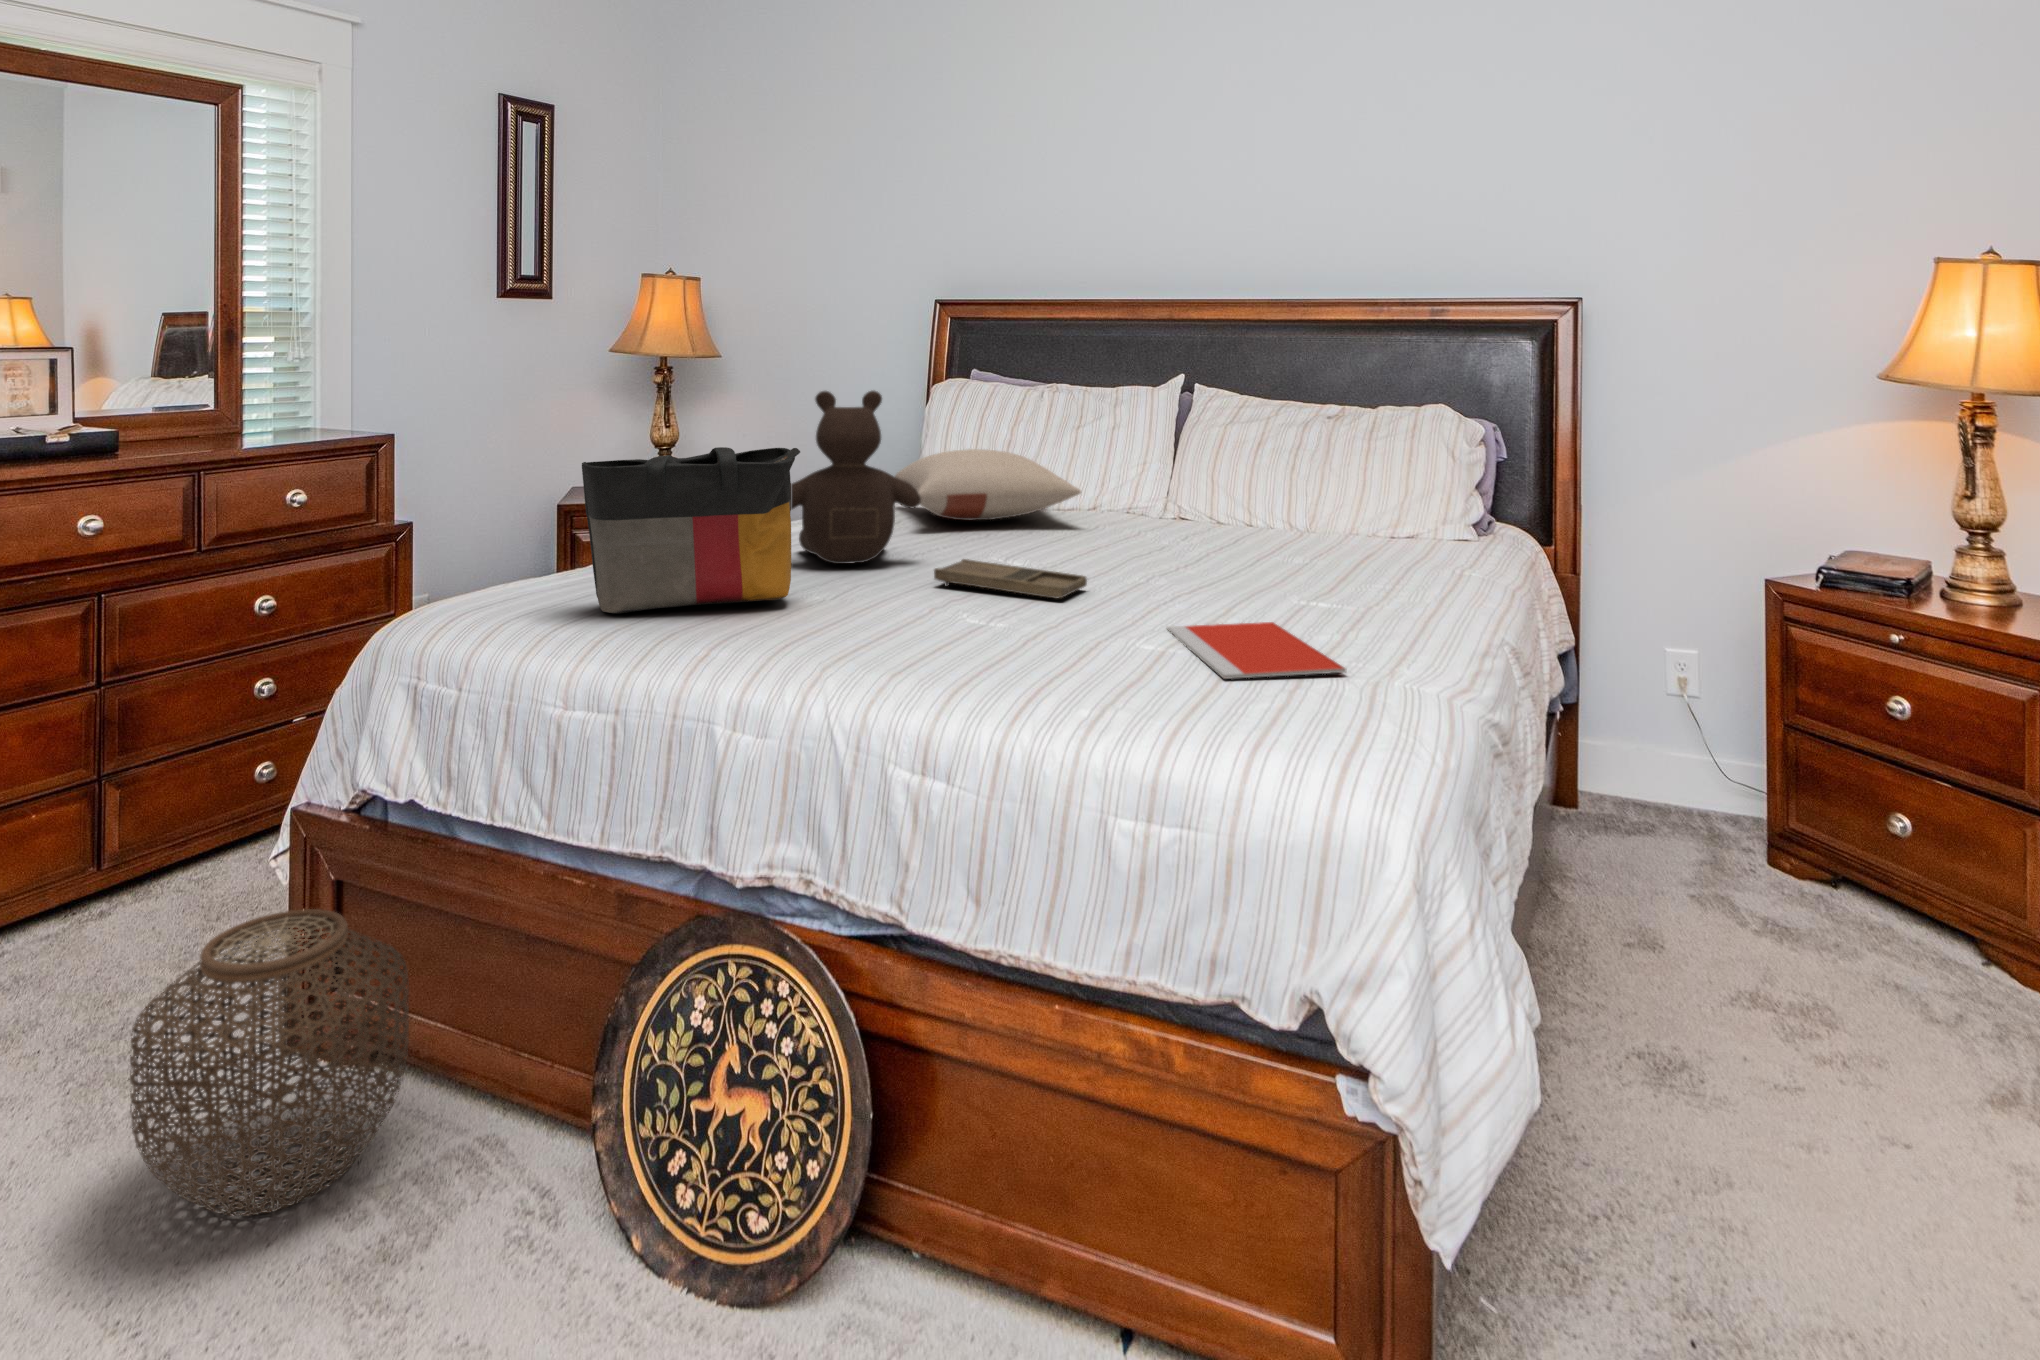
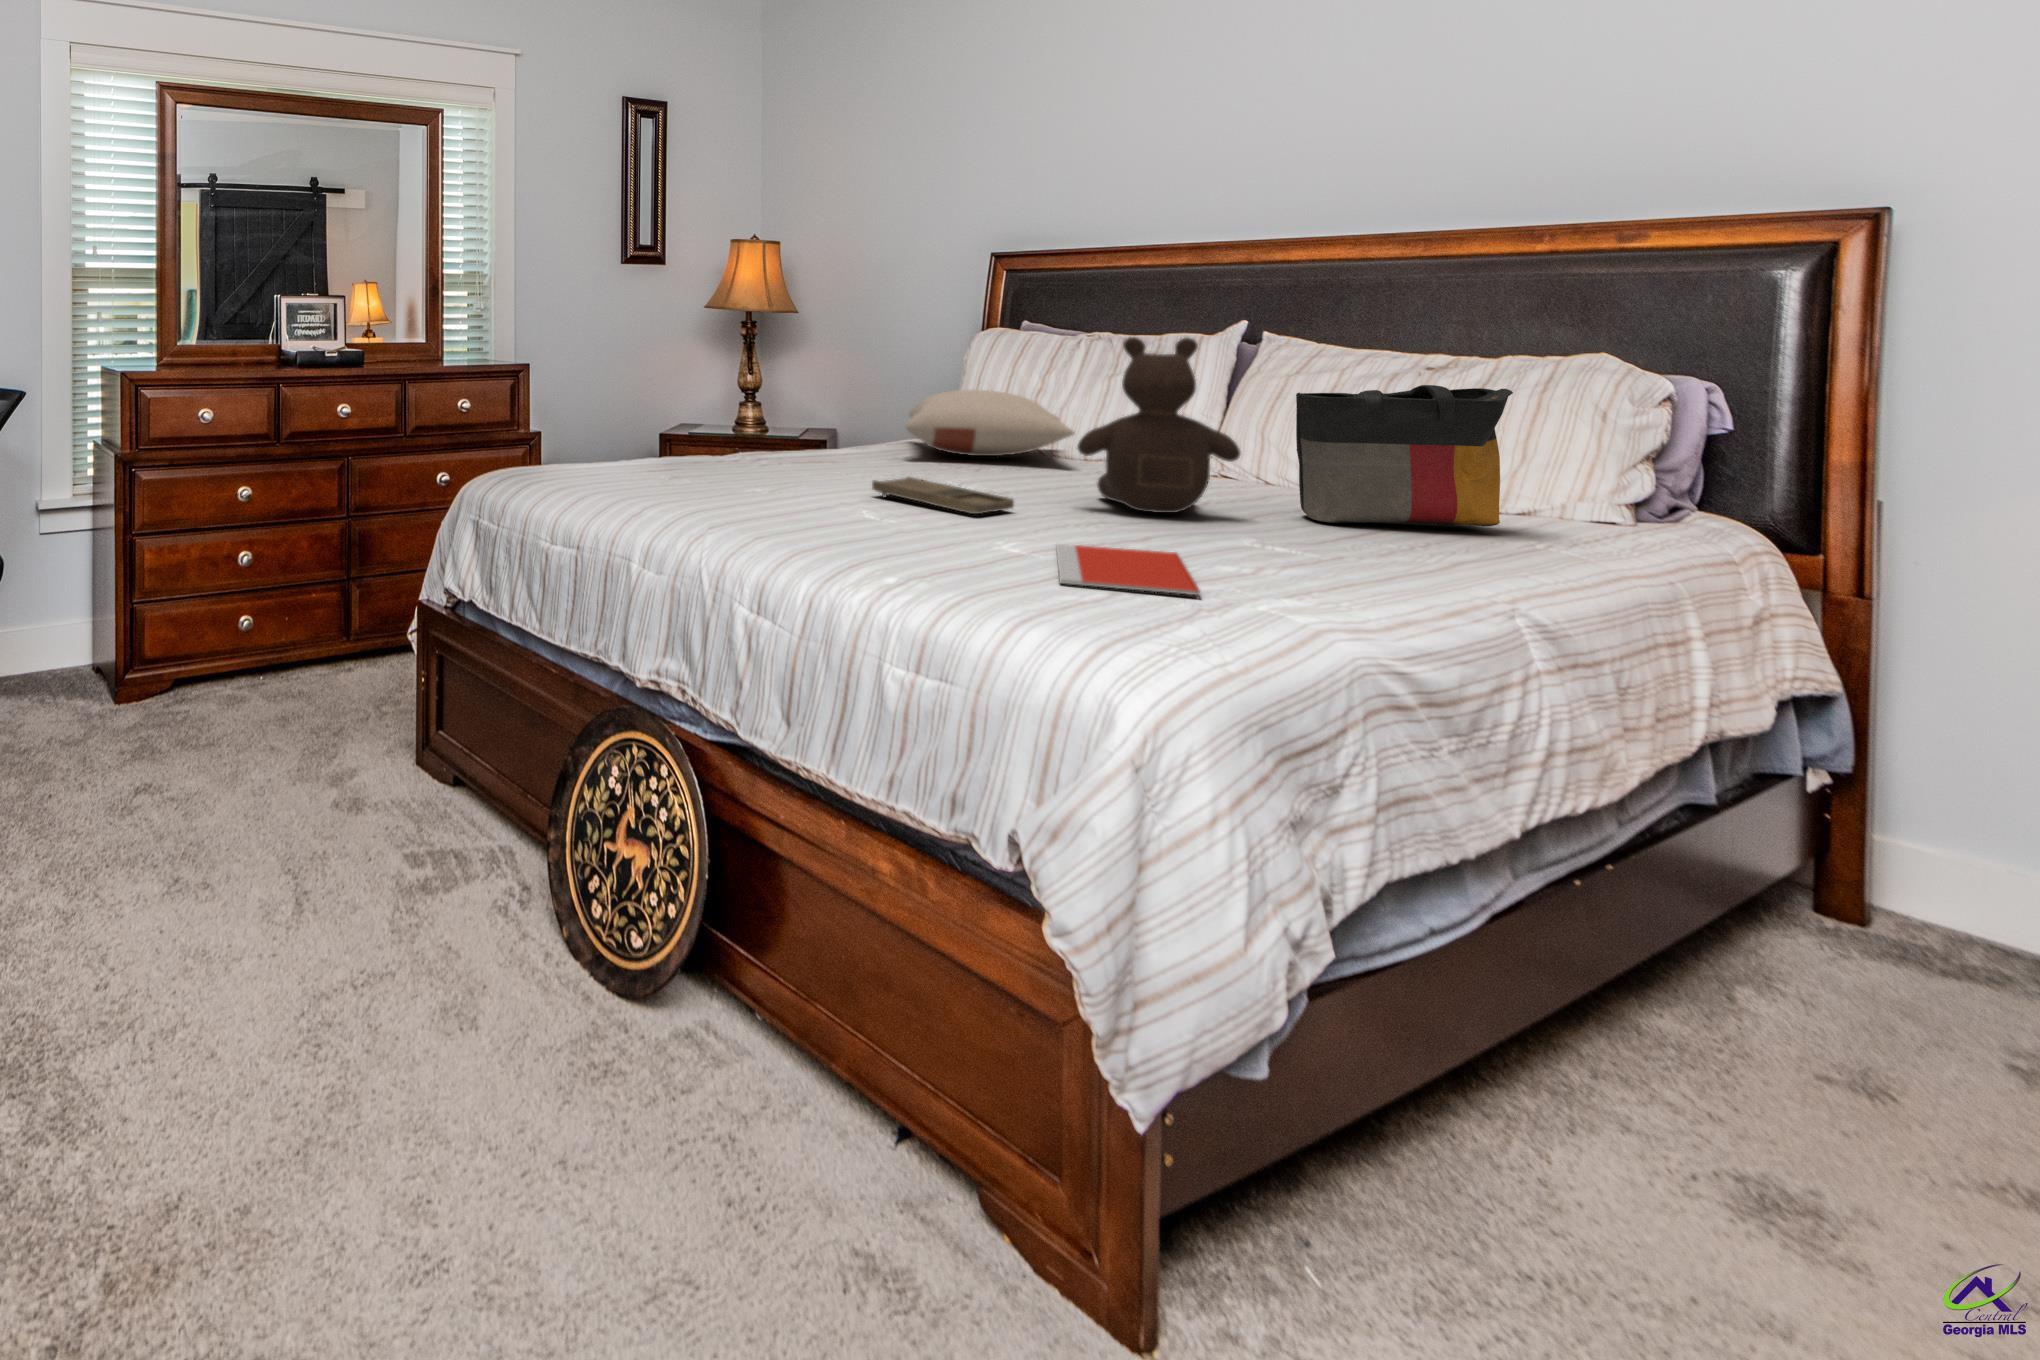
teddy bear: present [791,391,921,564] -> present [1077,337,1240,513]
tote bag: present [582,447,800,613] -> present [1296,385,1513,527]
woven basket: present [130,909,409,1216] -> none [309,664,465,851]

